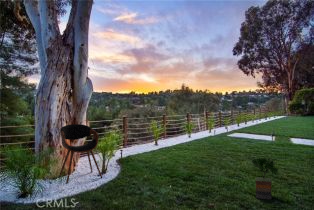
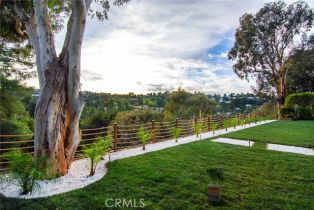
chair: present [59,124,102,183] -> none [54,134,89,184]

